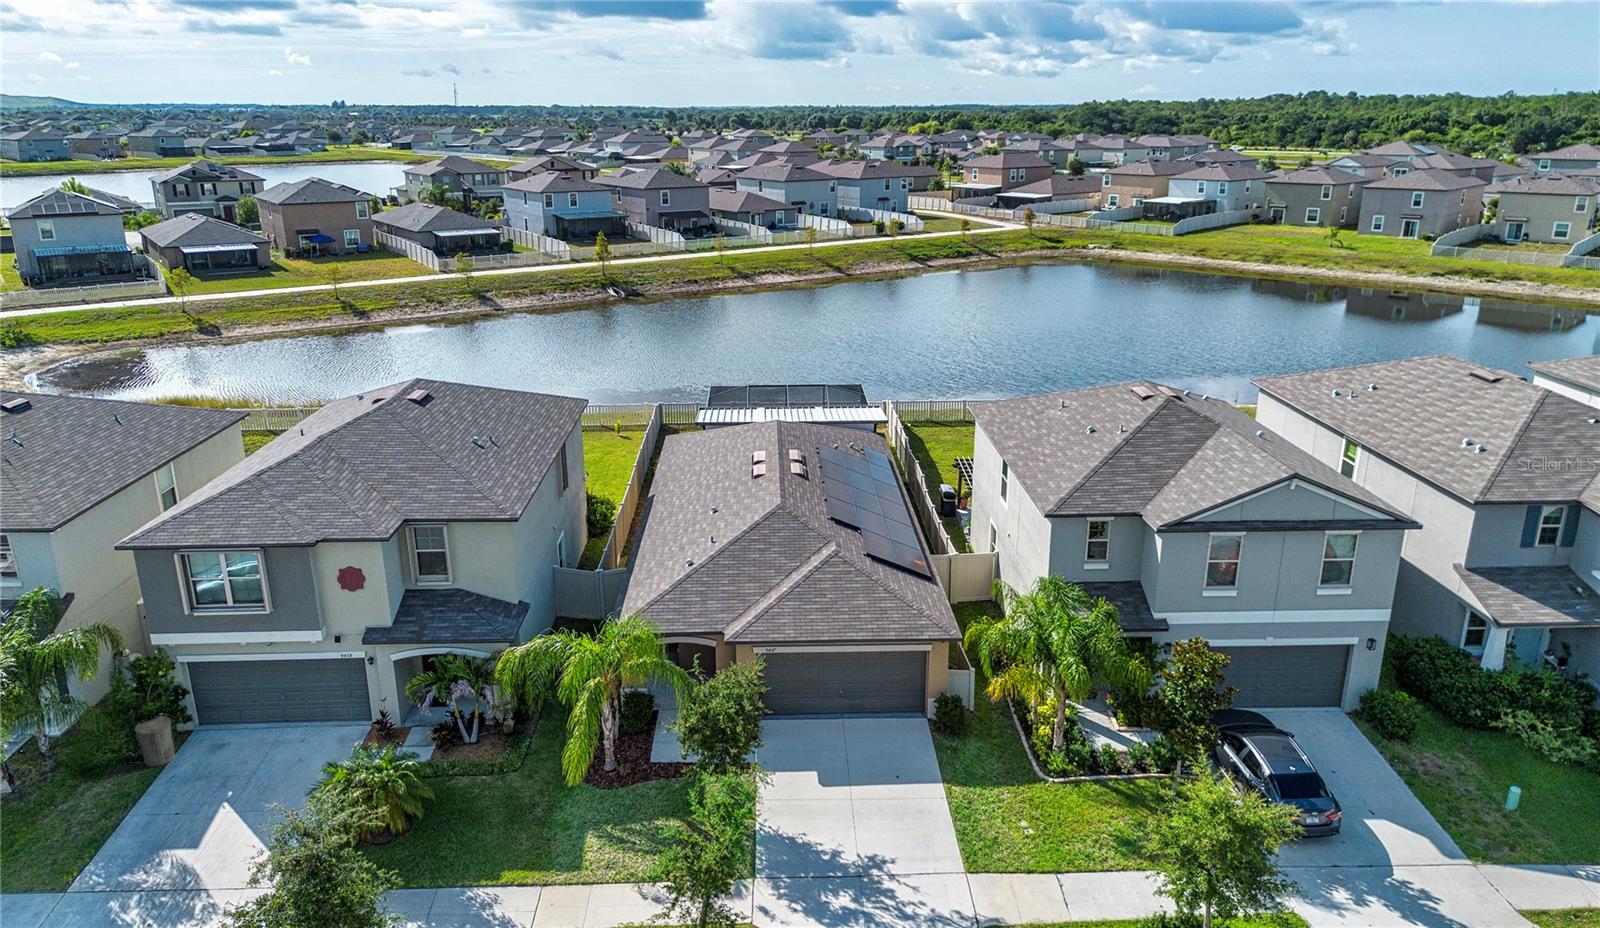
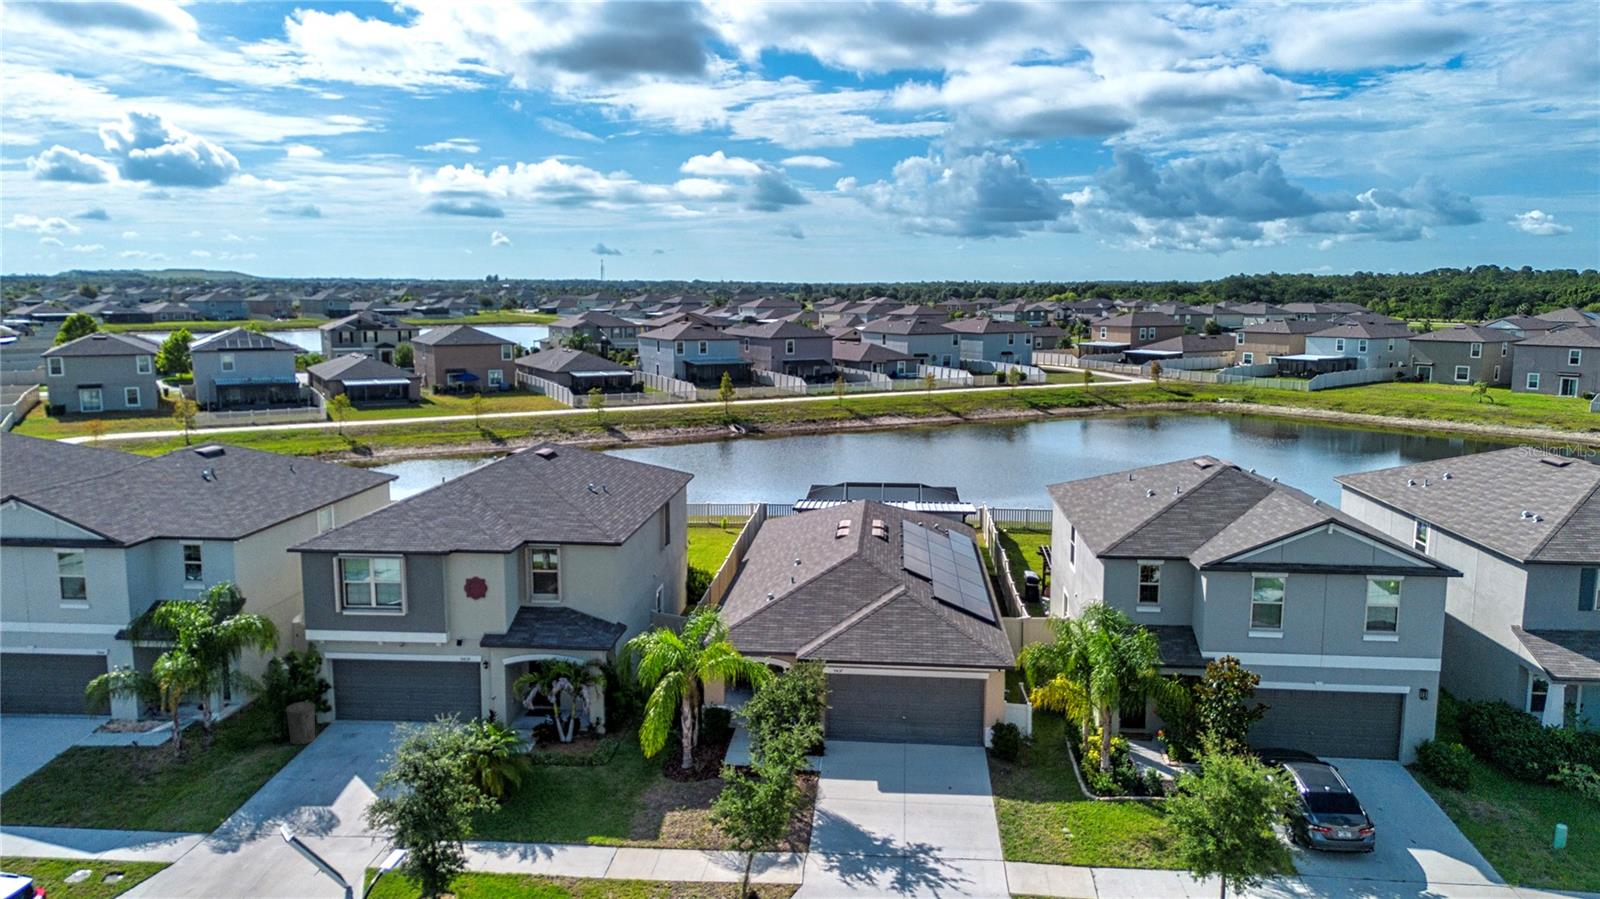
potted plant: present [490,695,518,734] -> present [1011,728,1038,767]

